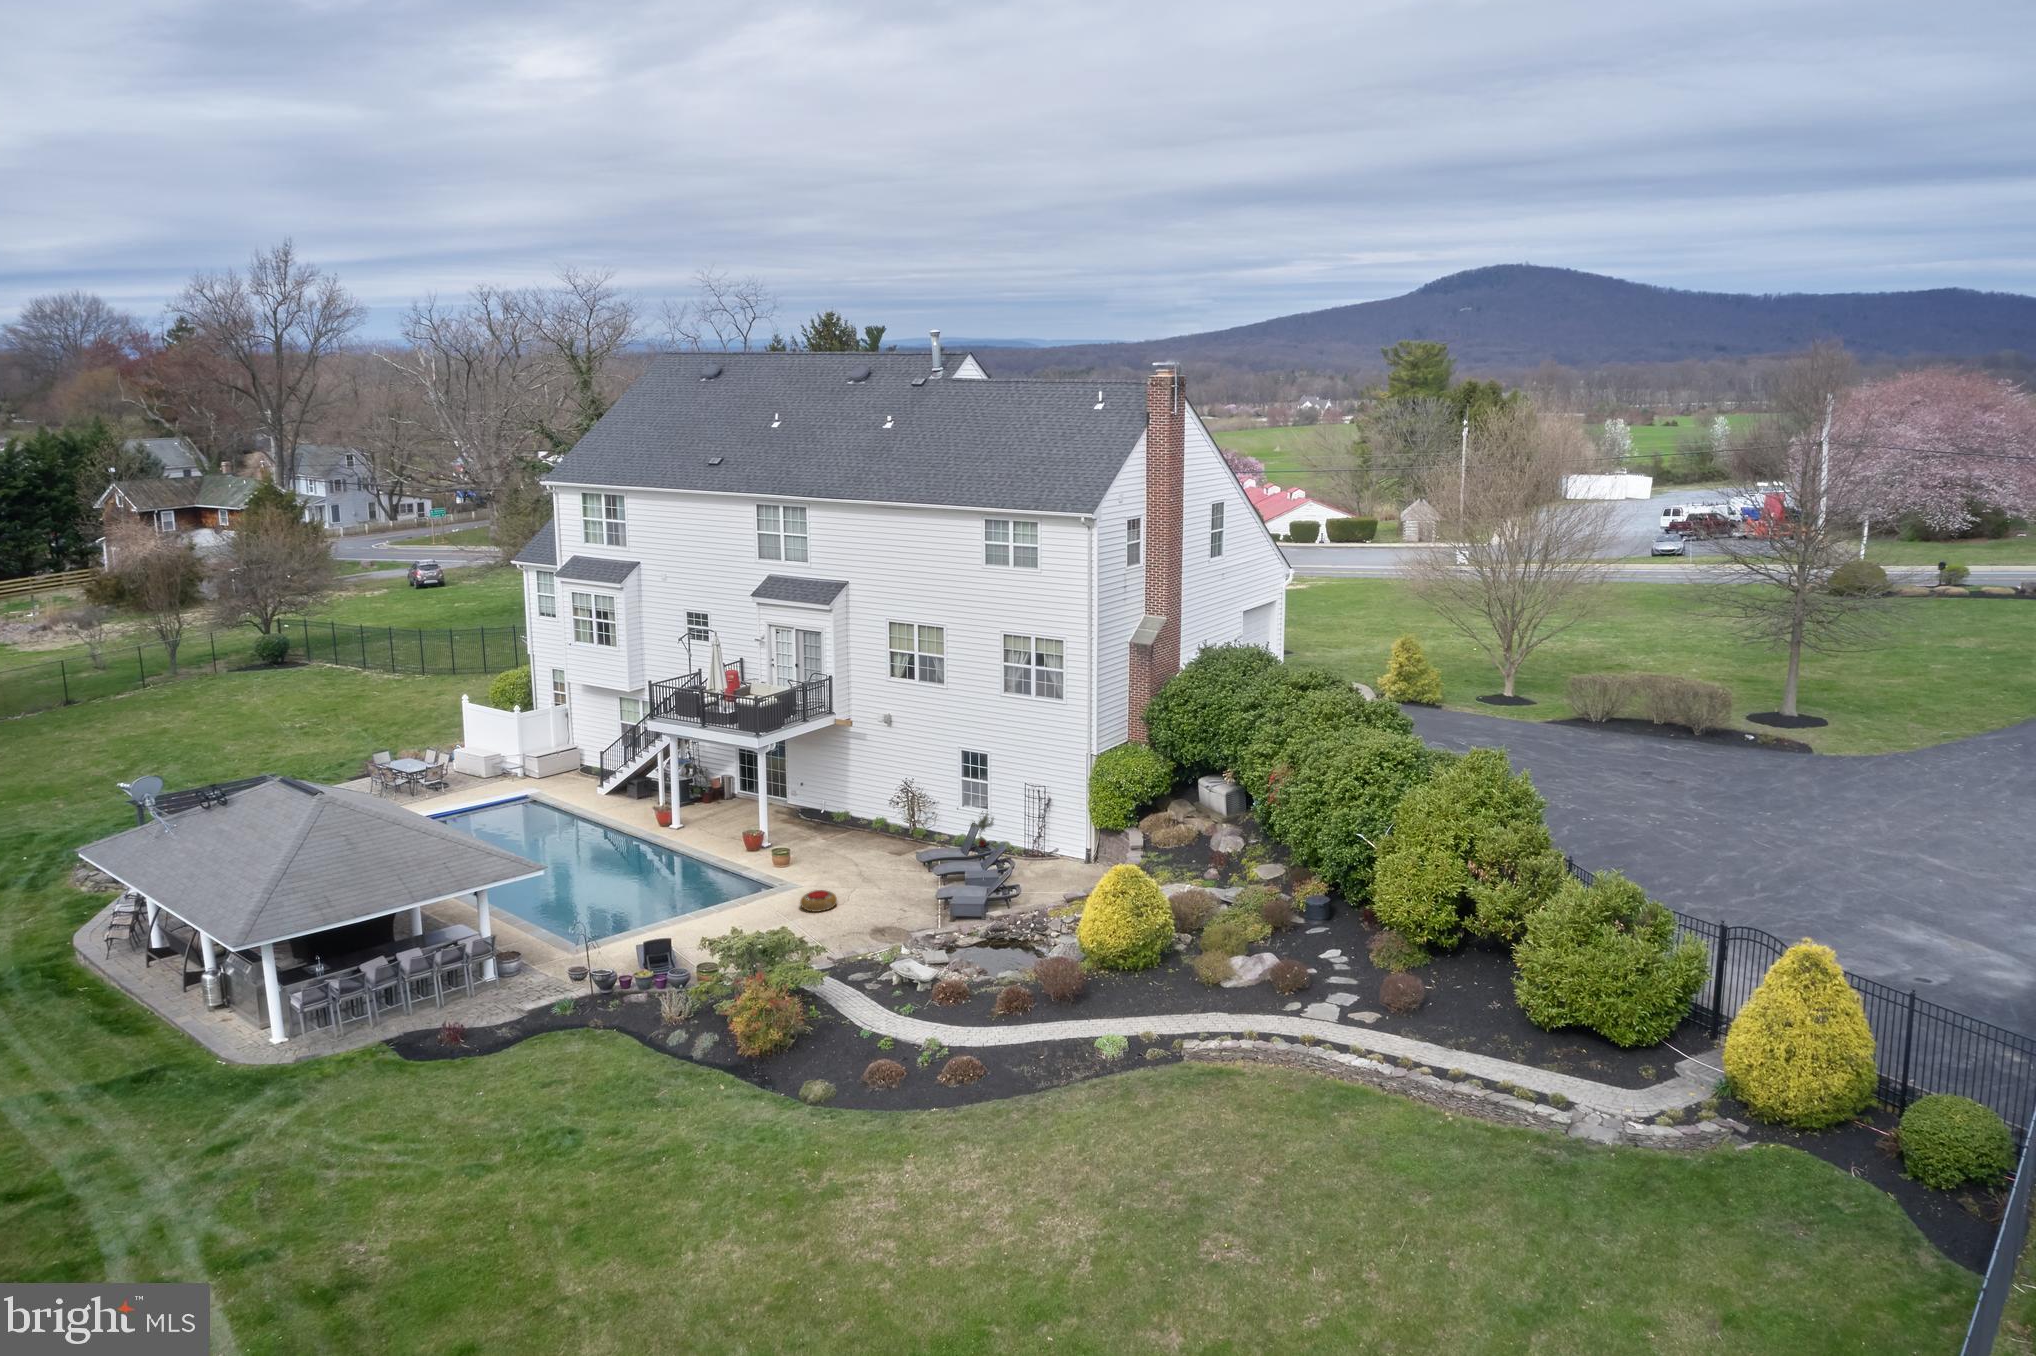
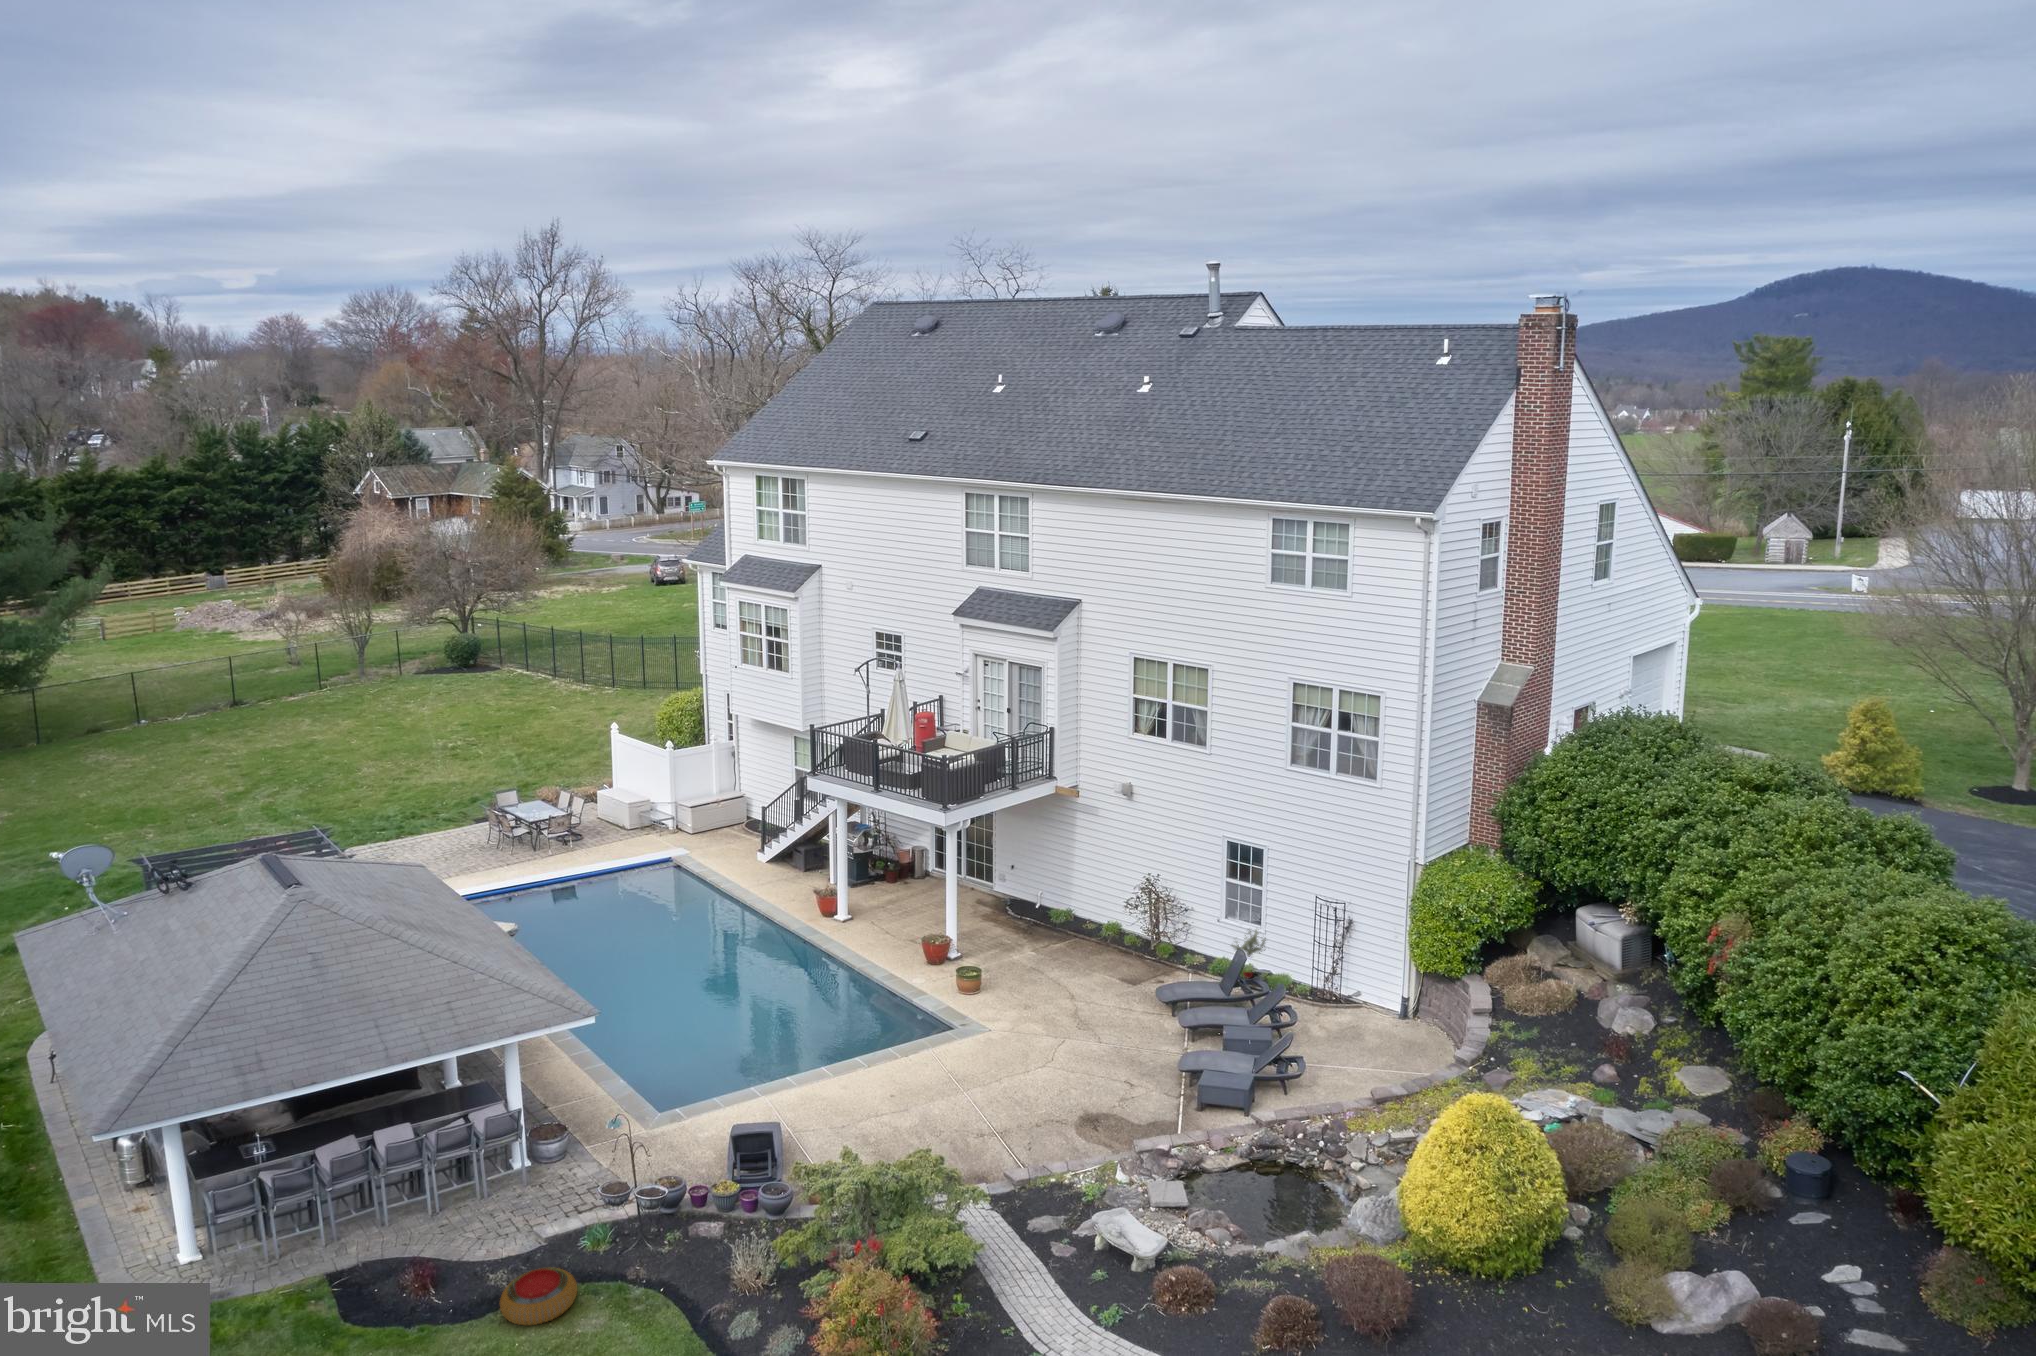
pouf: present [800,890,837,912] -> present [499,1267,577,1325]

